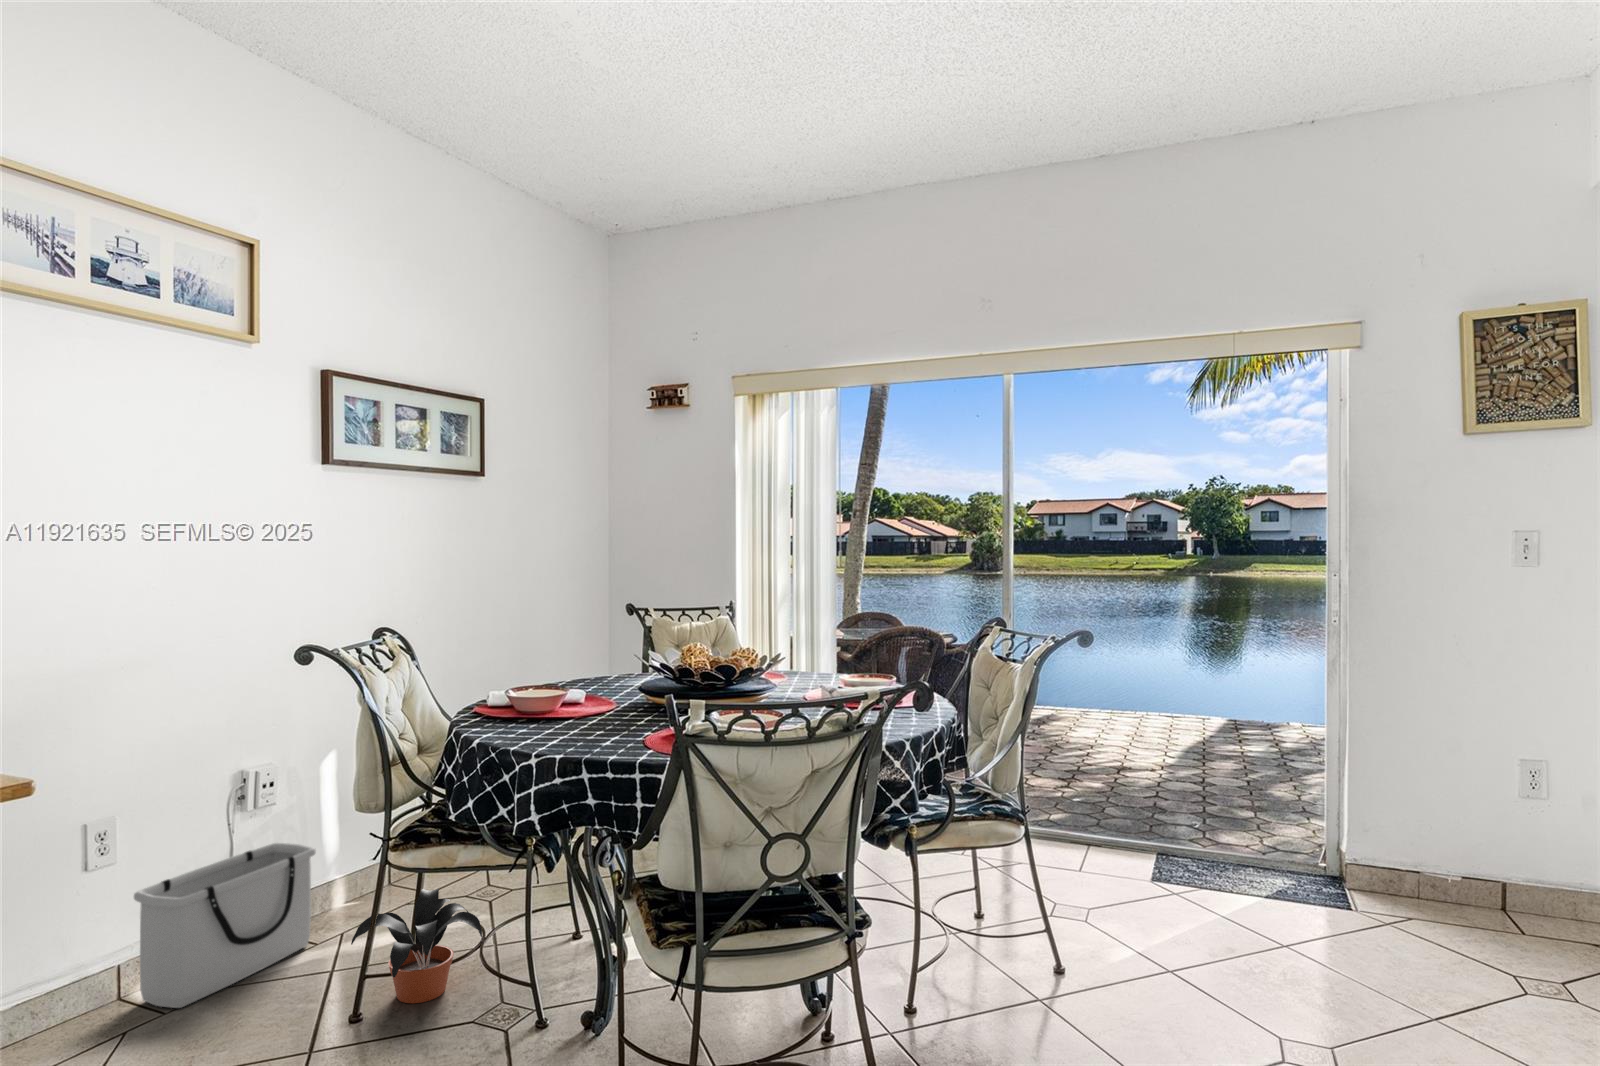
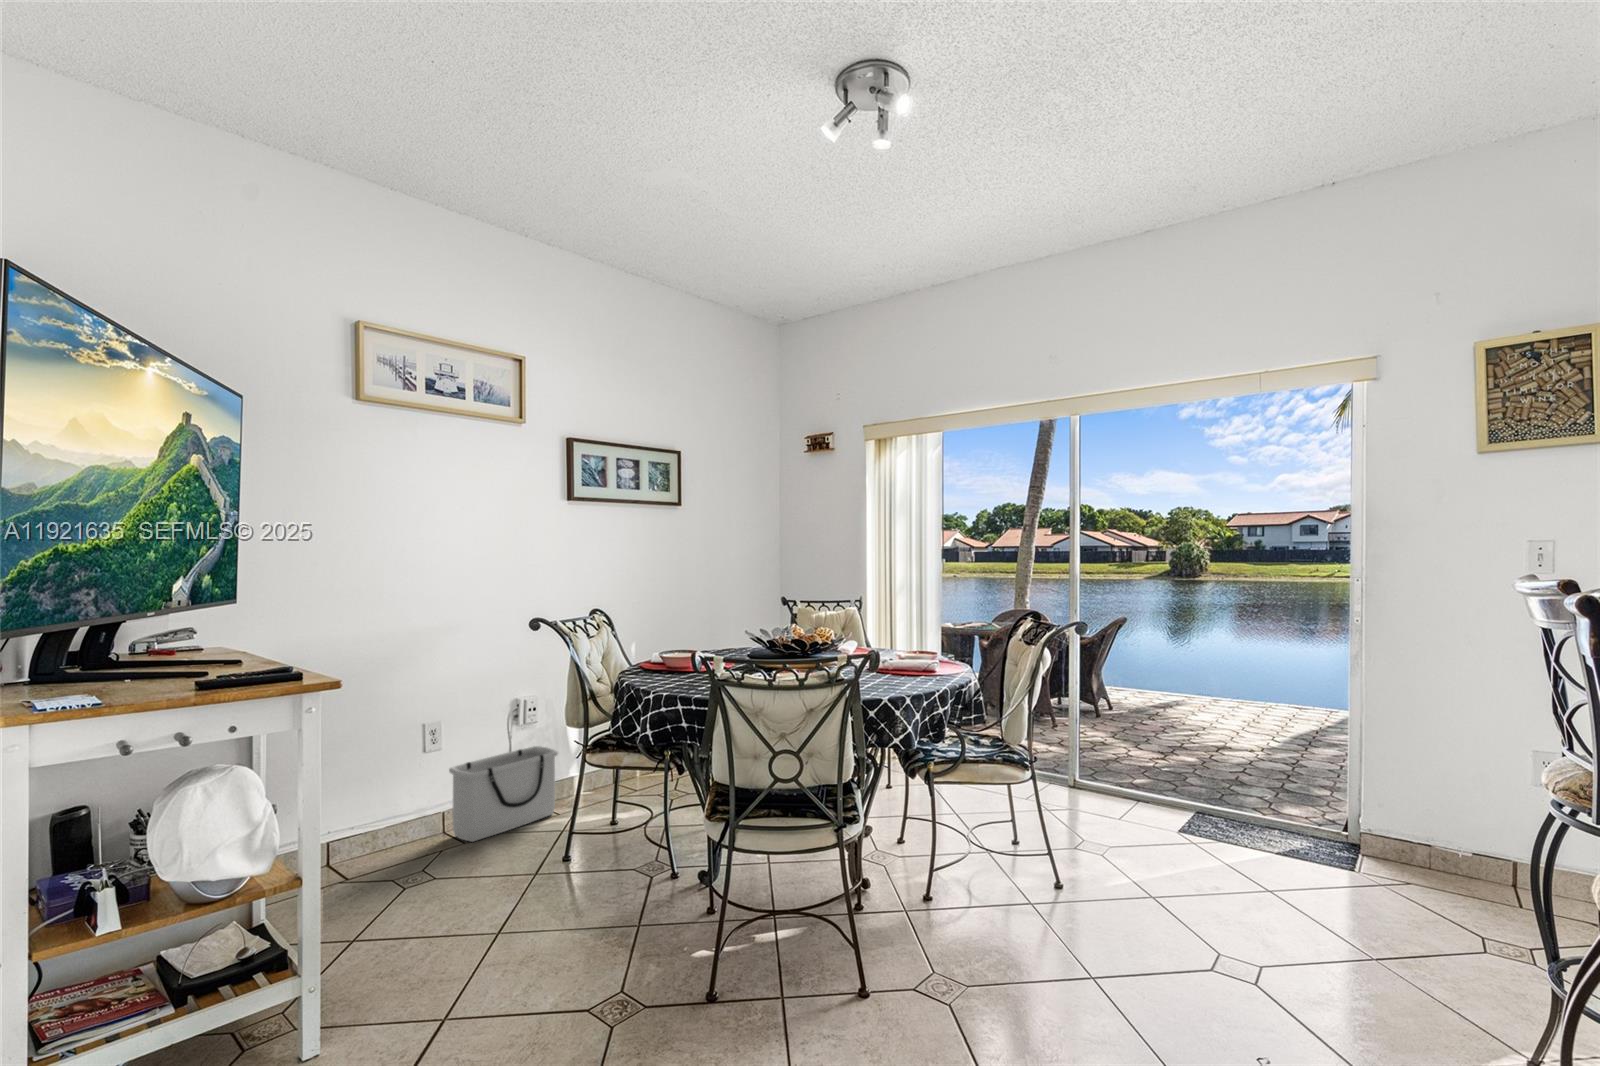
potted plant: present [351,889,482,1003] -> none [565,782,645,855]

